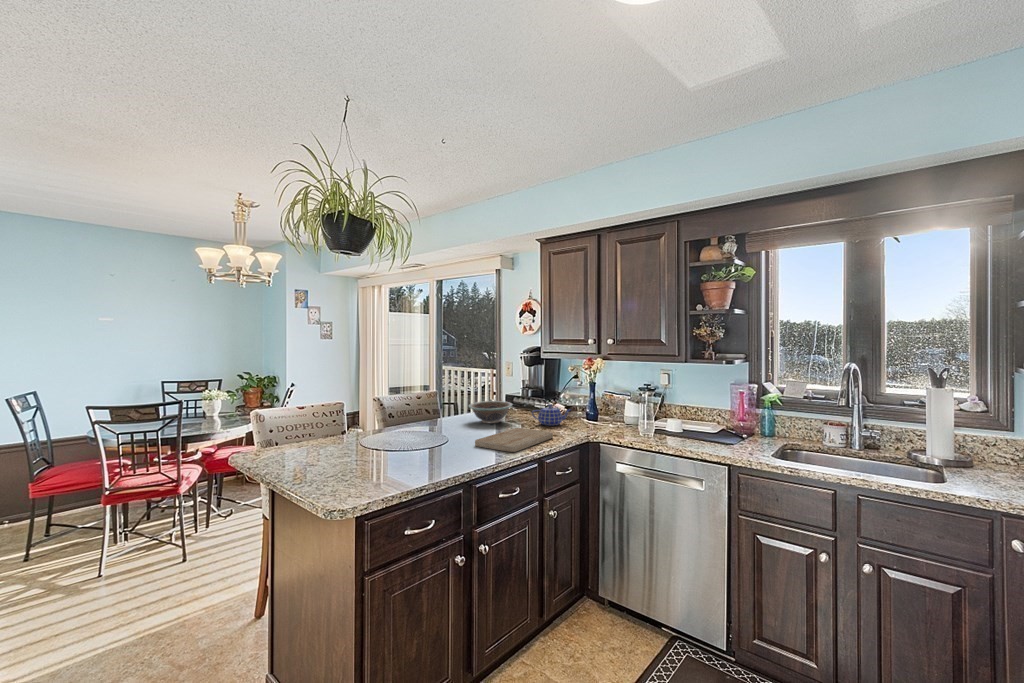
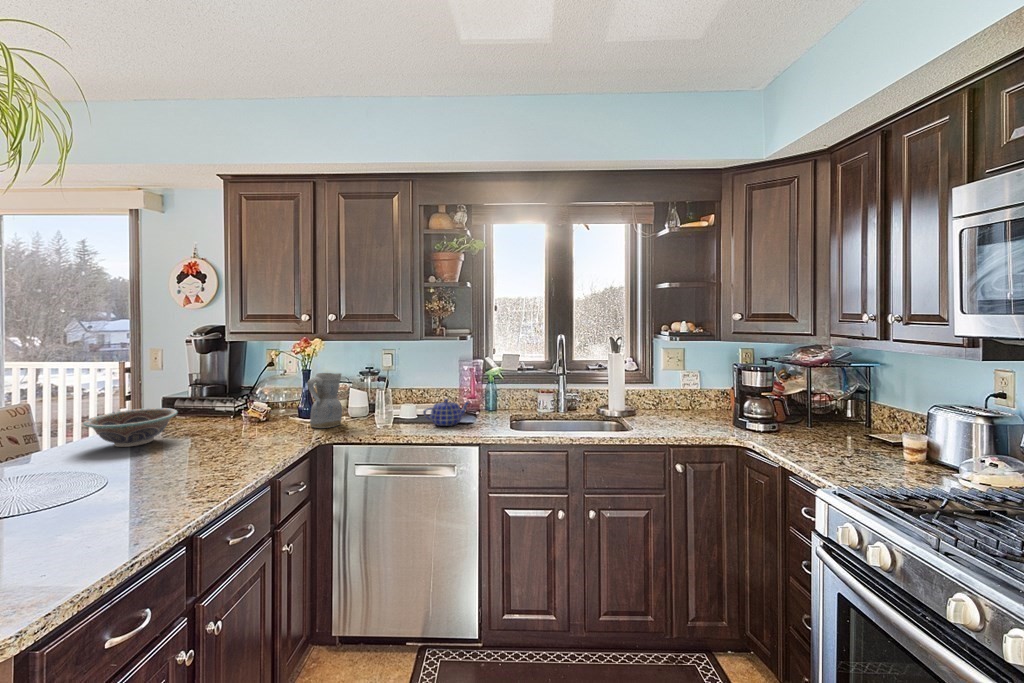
ceramic pitcher: none [590,386,616,430] -> present [308,373,342,428]
teapot: present [532,405,570,426] -> present [423,399,469,426]
cutting board: present [475,428,553,452] -> none [109,444,259,494]

